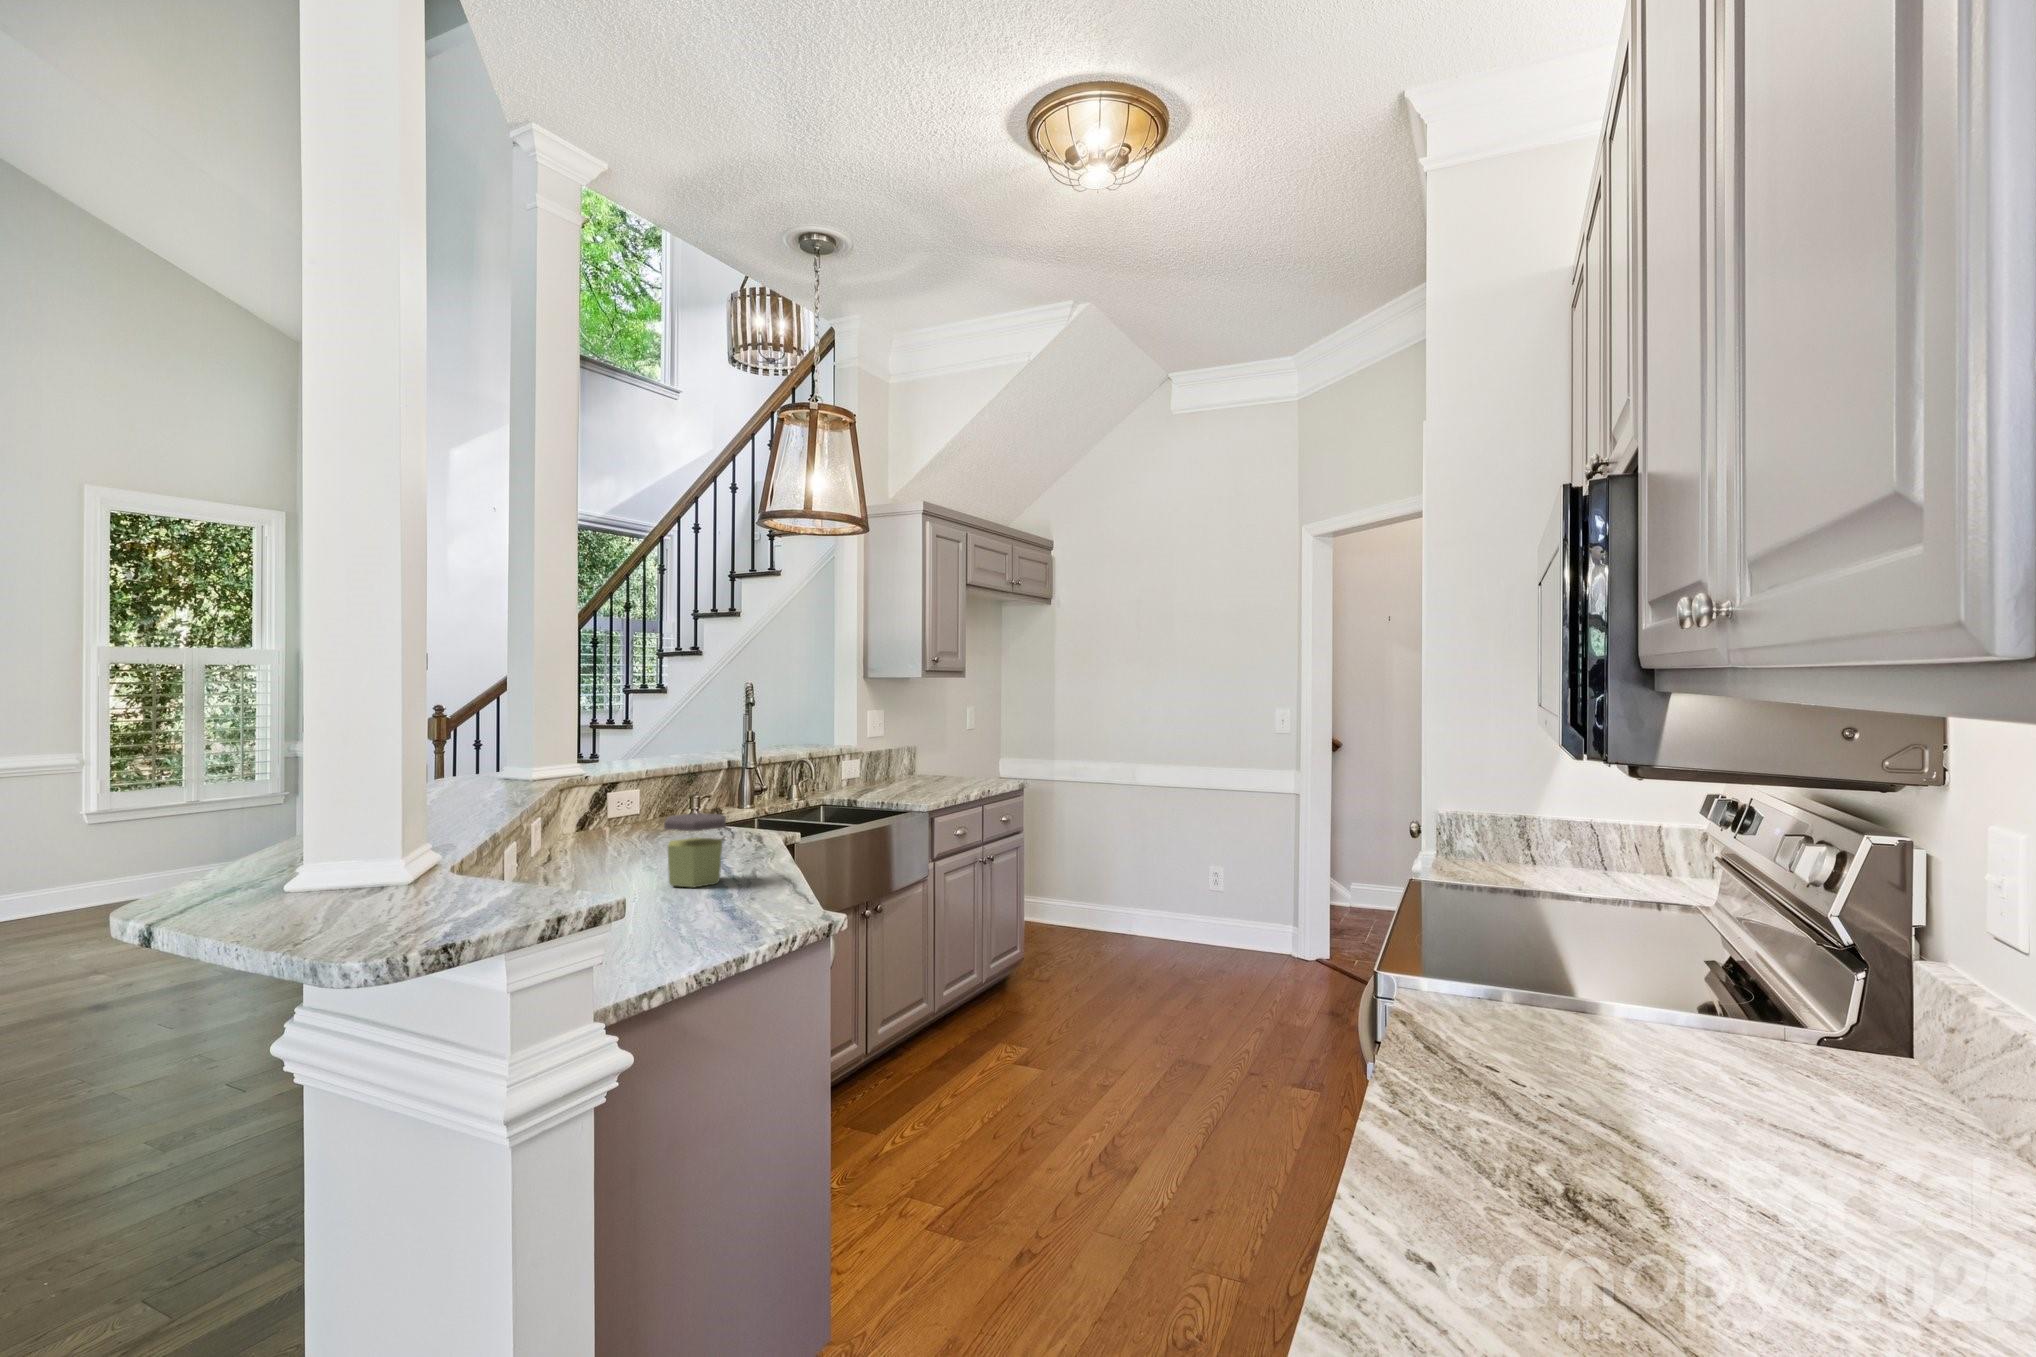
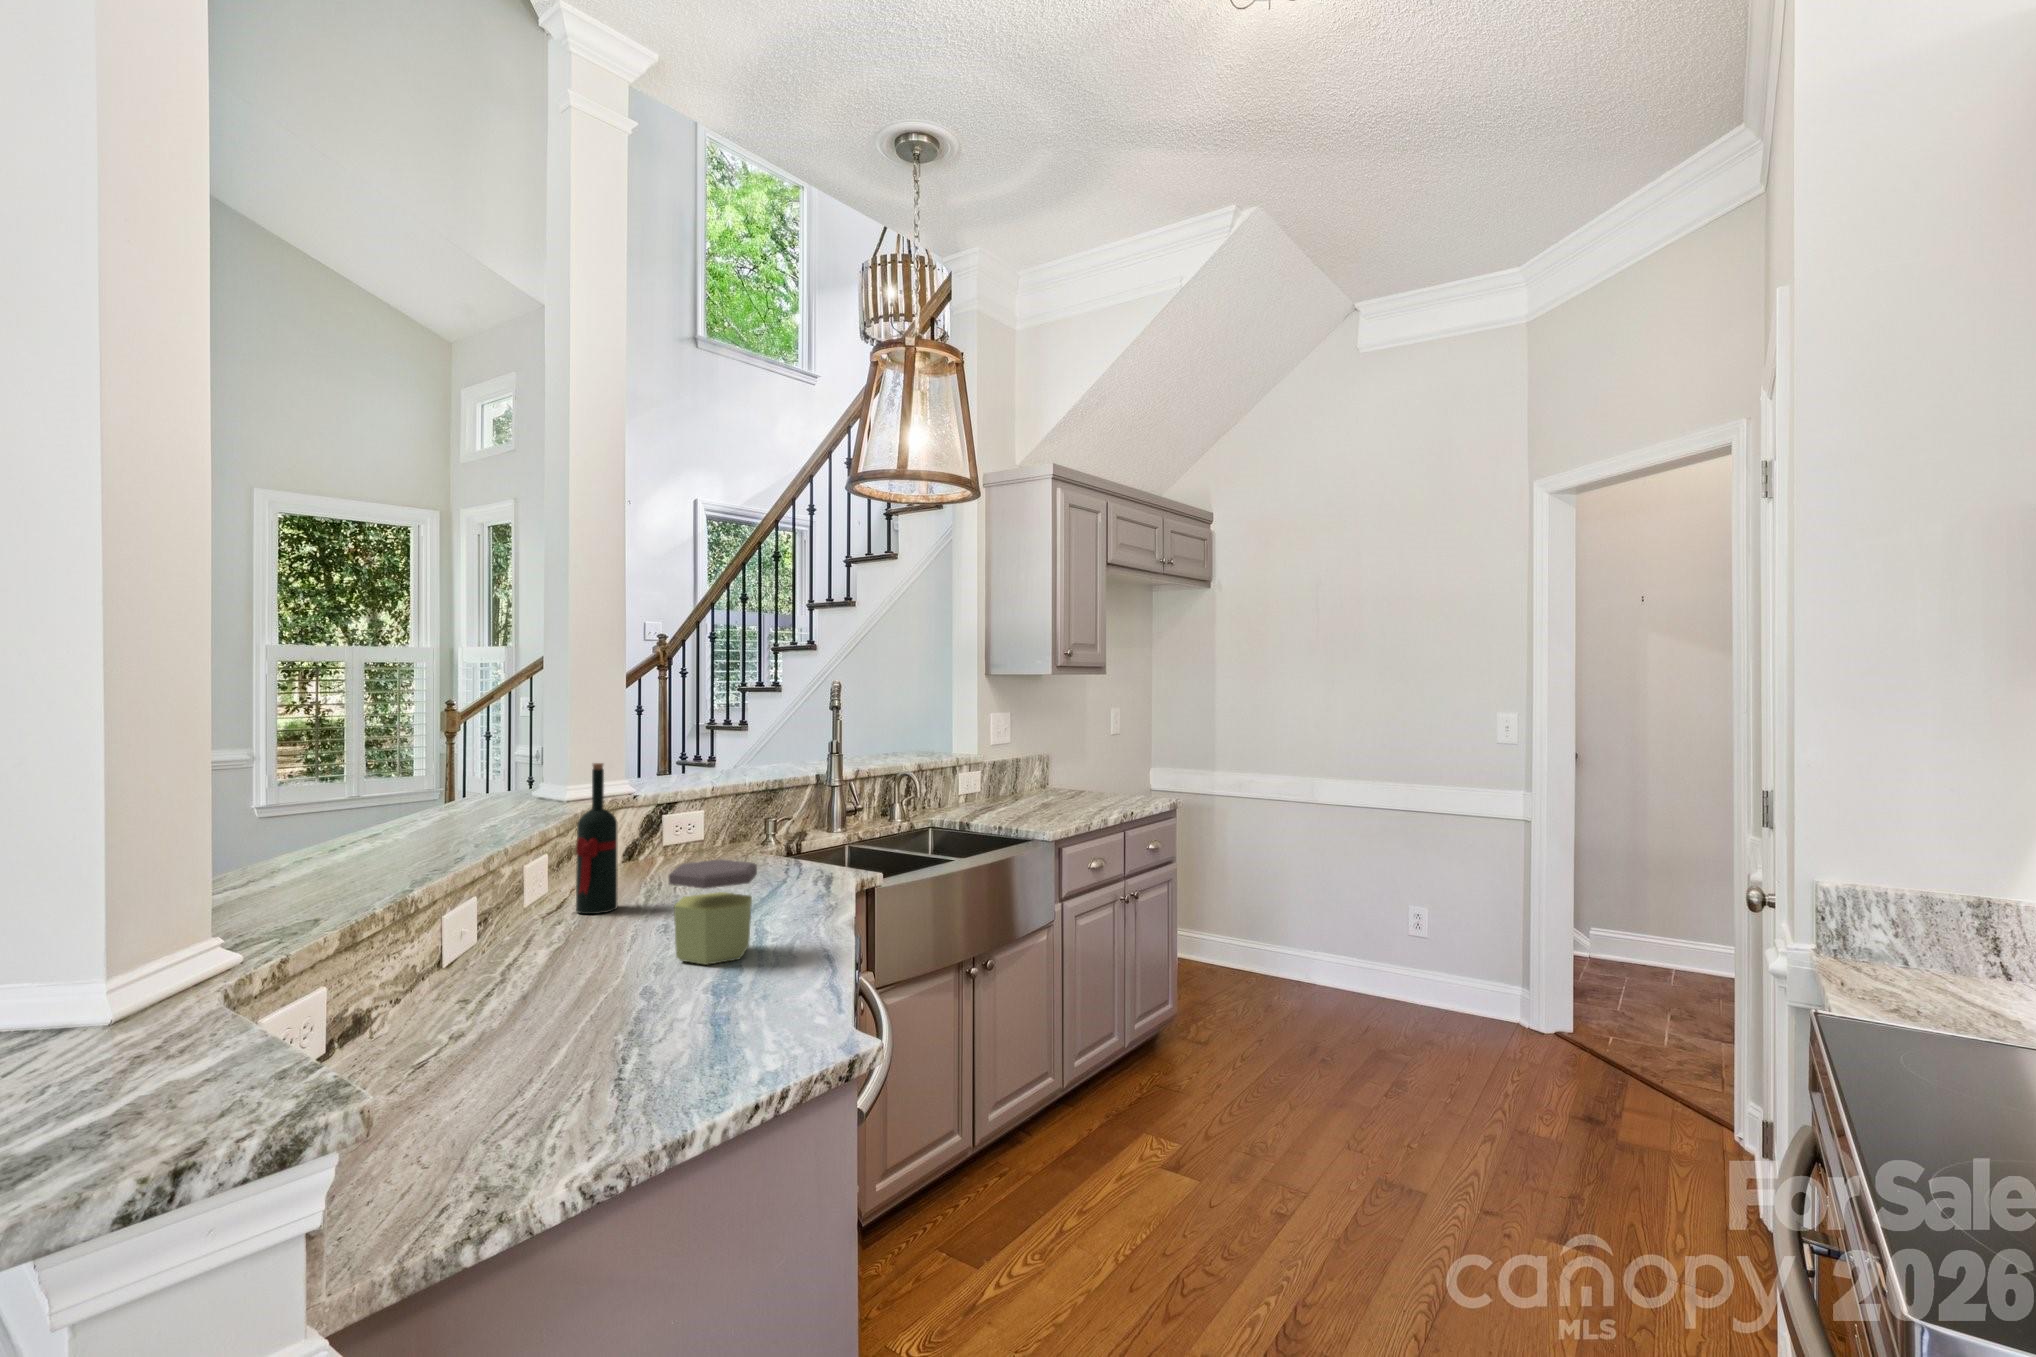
wine bottle: none [562,746,595,864] -> present [576,763,618,914]

